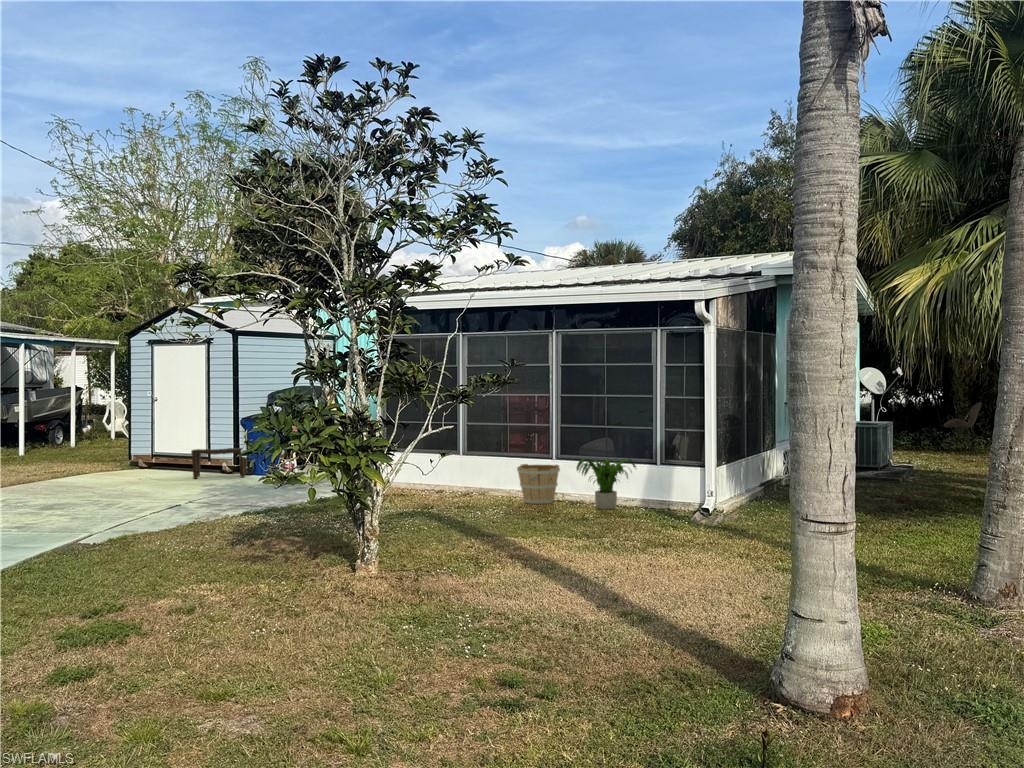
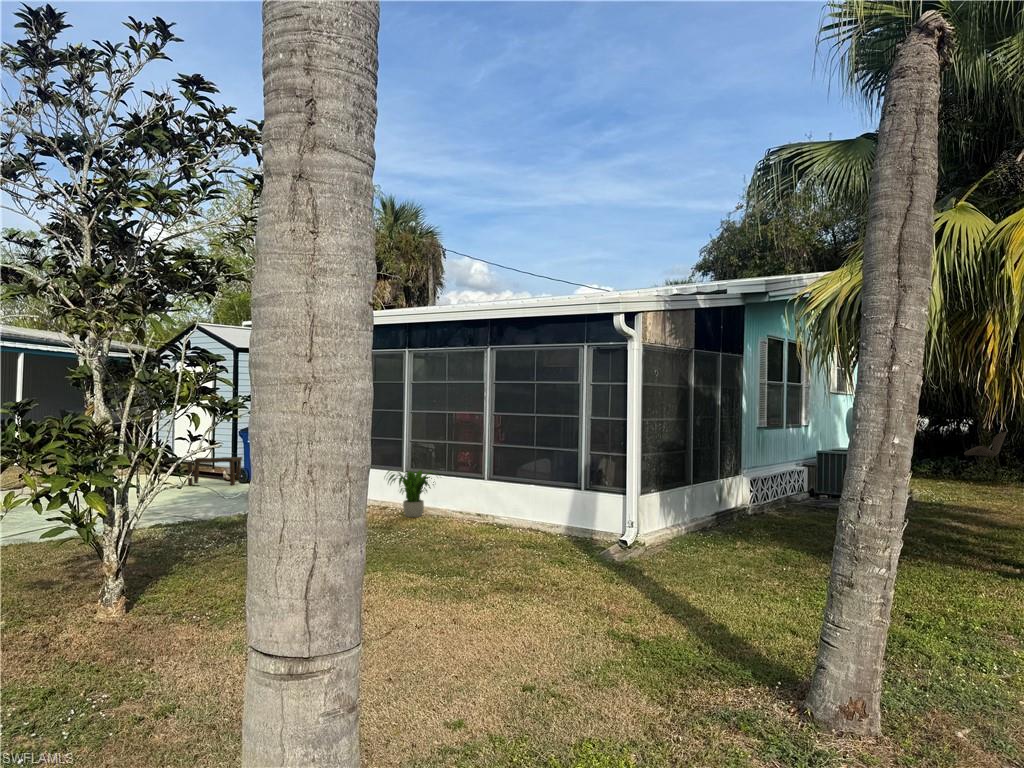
potted plant: present [577,459,636,509] -> present [387,470,439,517]
wooden bucket: present [517,464,560,504] -> none [445,484,489,527]

